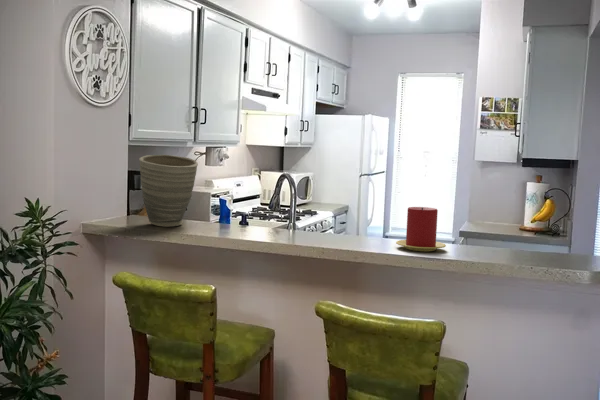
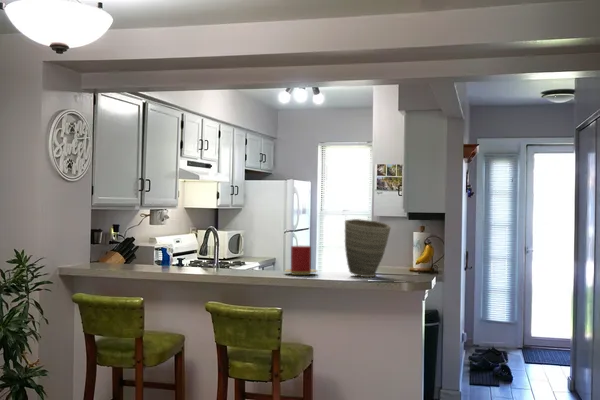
vase: present [139,155,198,227] -> present [345,219,391,277]

